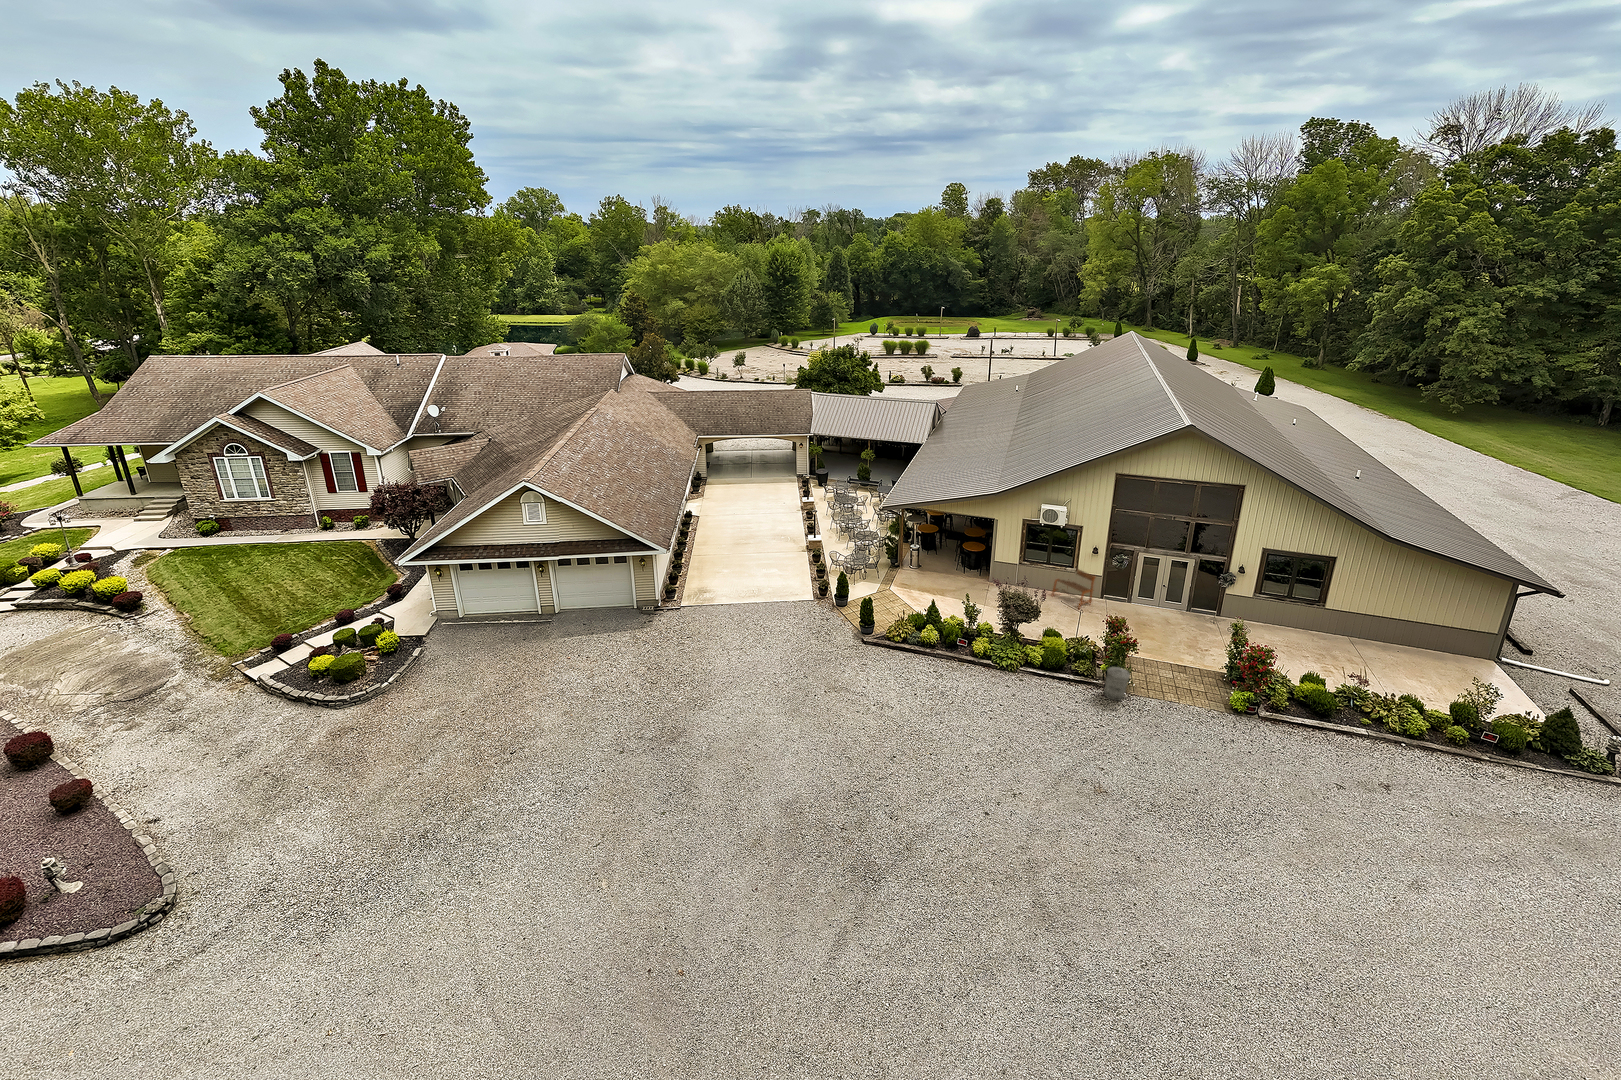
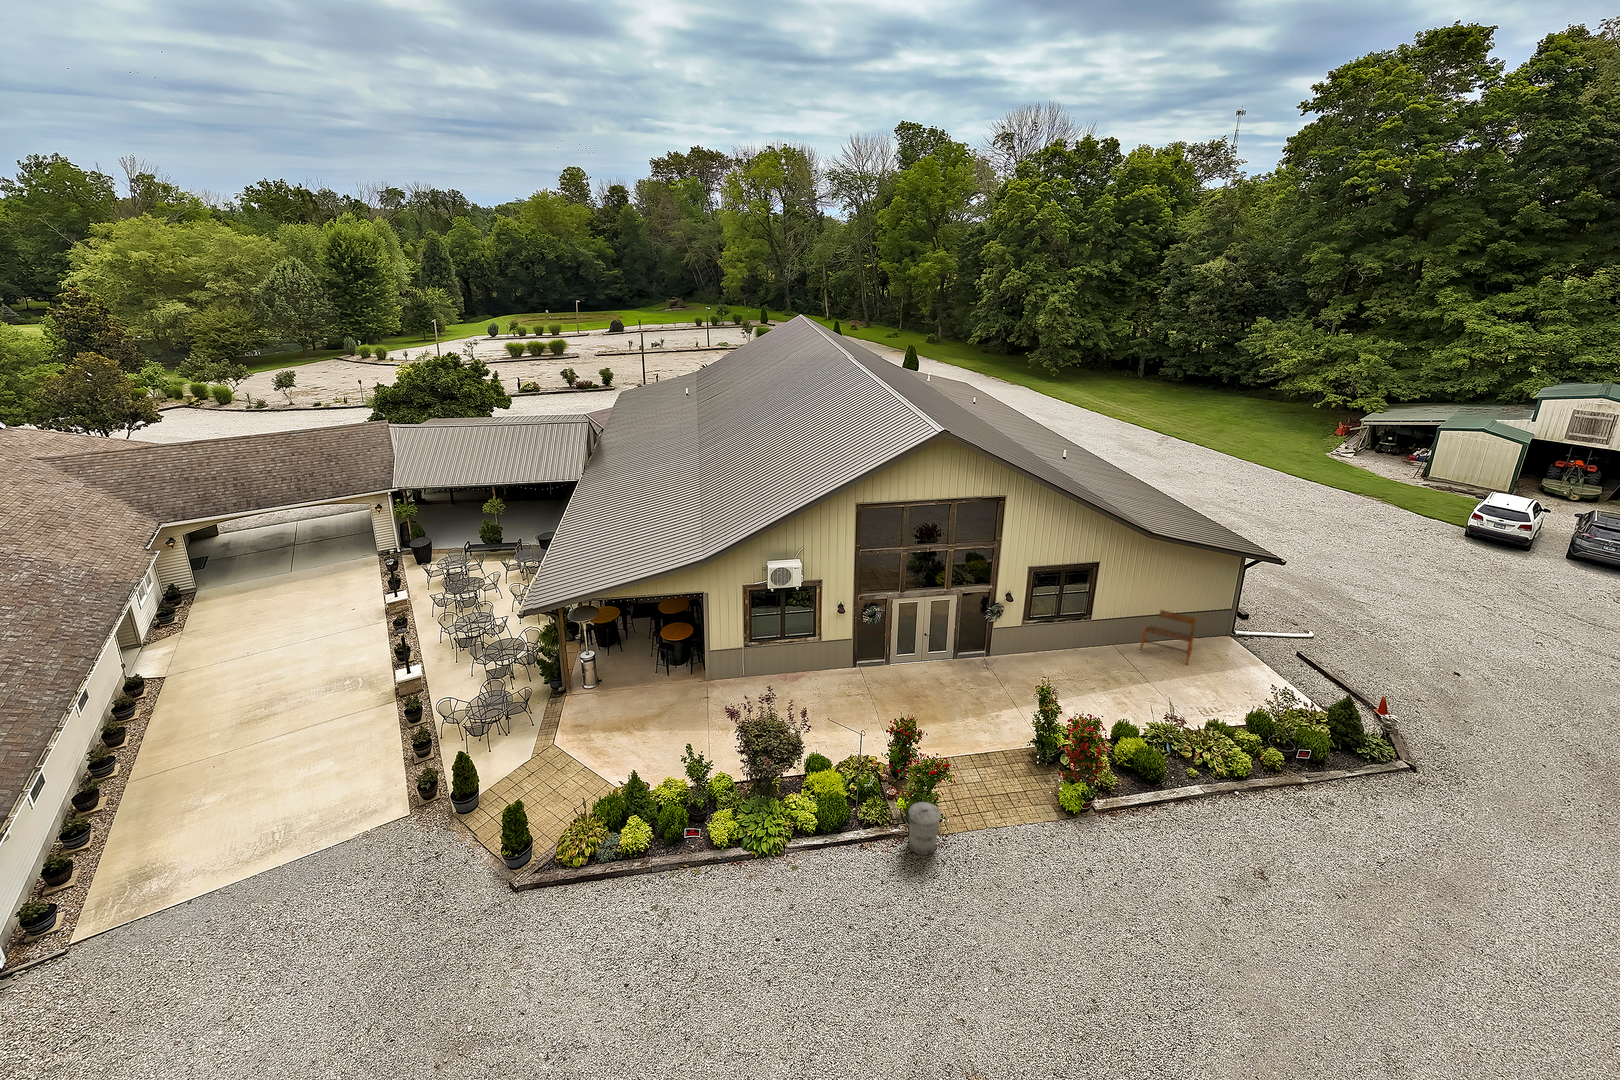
bench: present [1052,569,1095,609] -> present [1140,610,1196,664]

